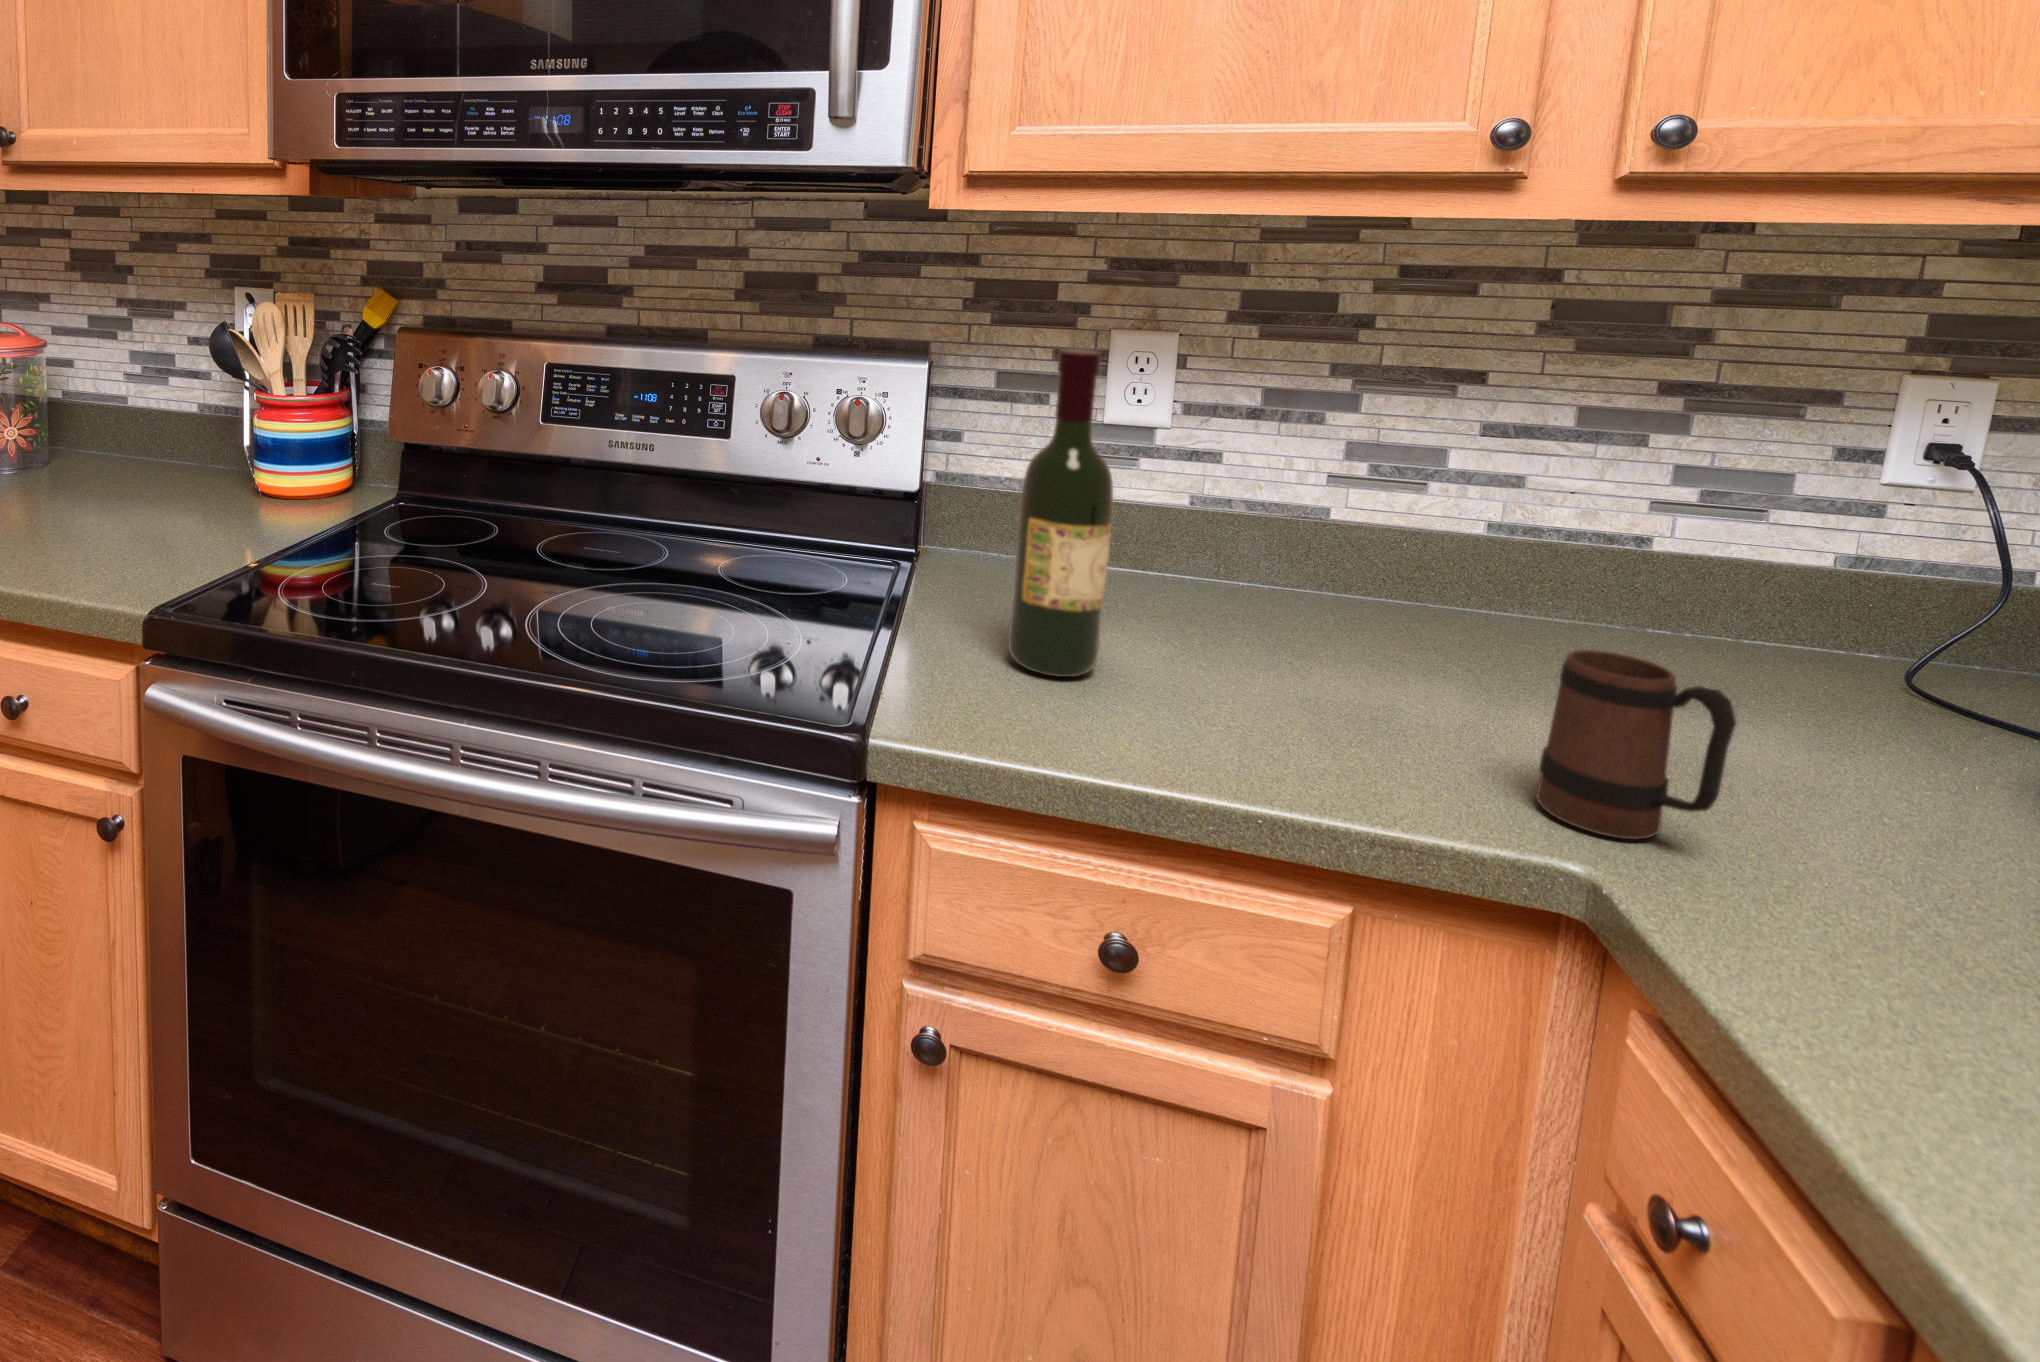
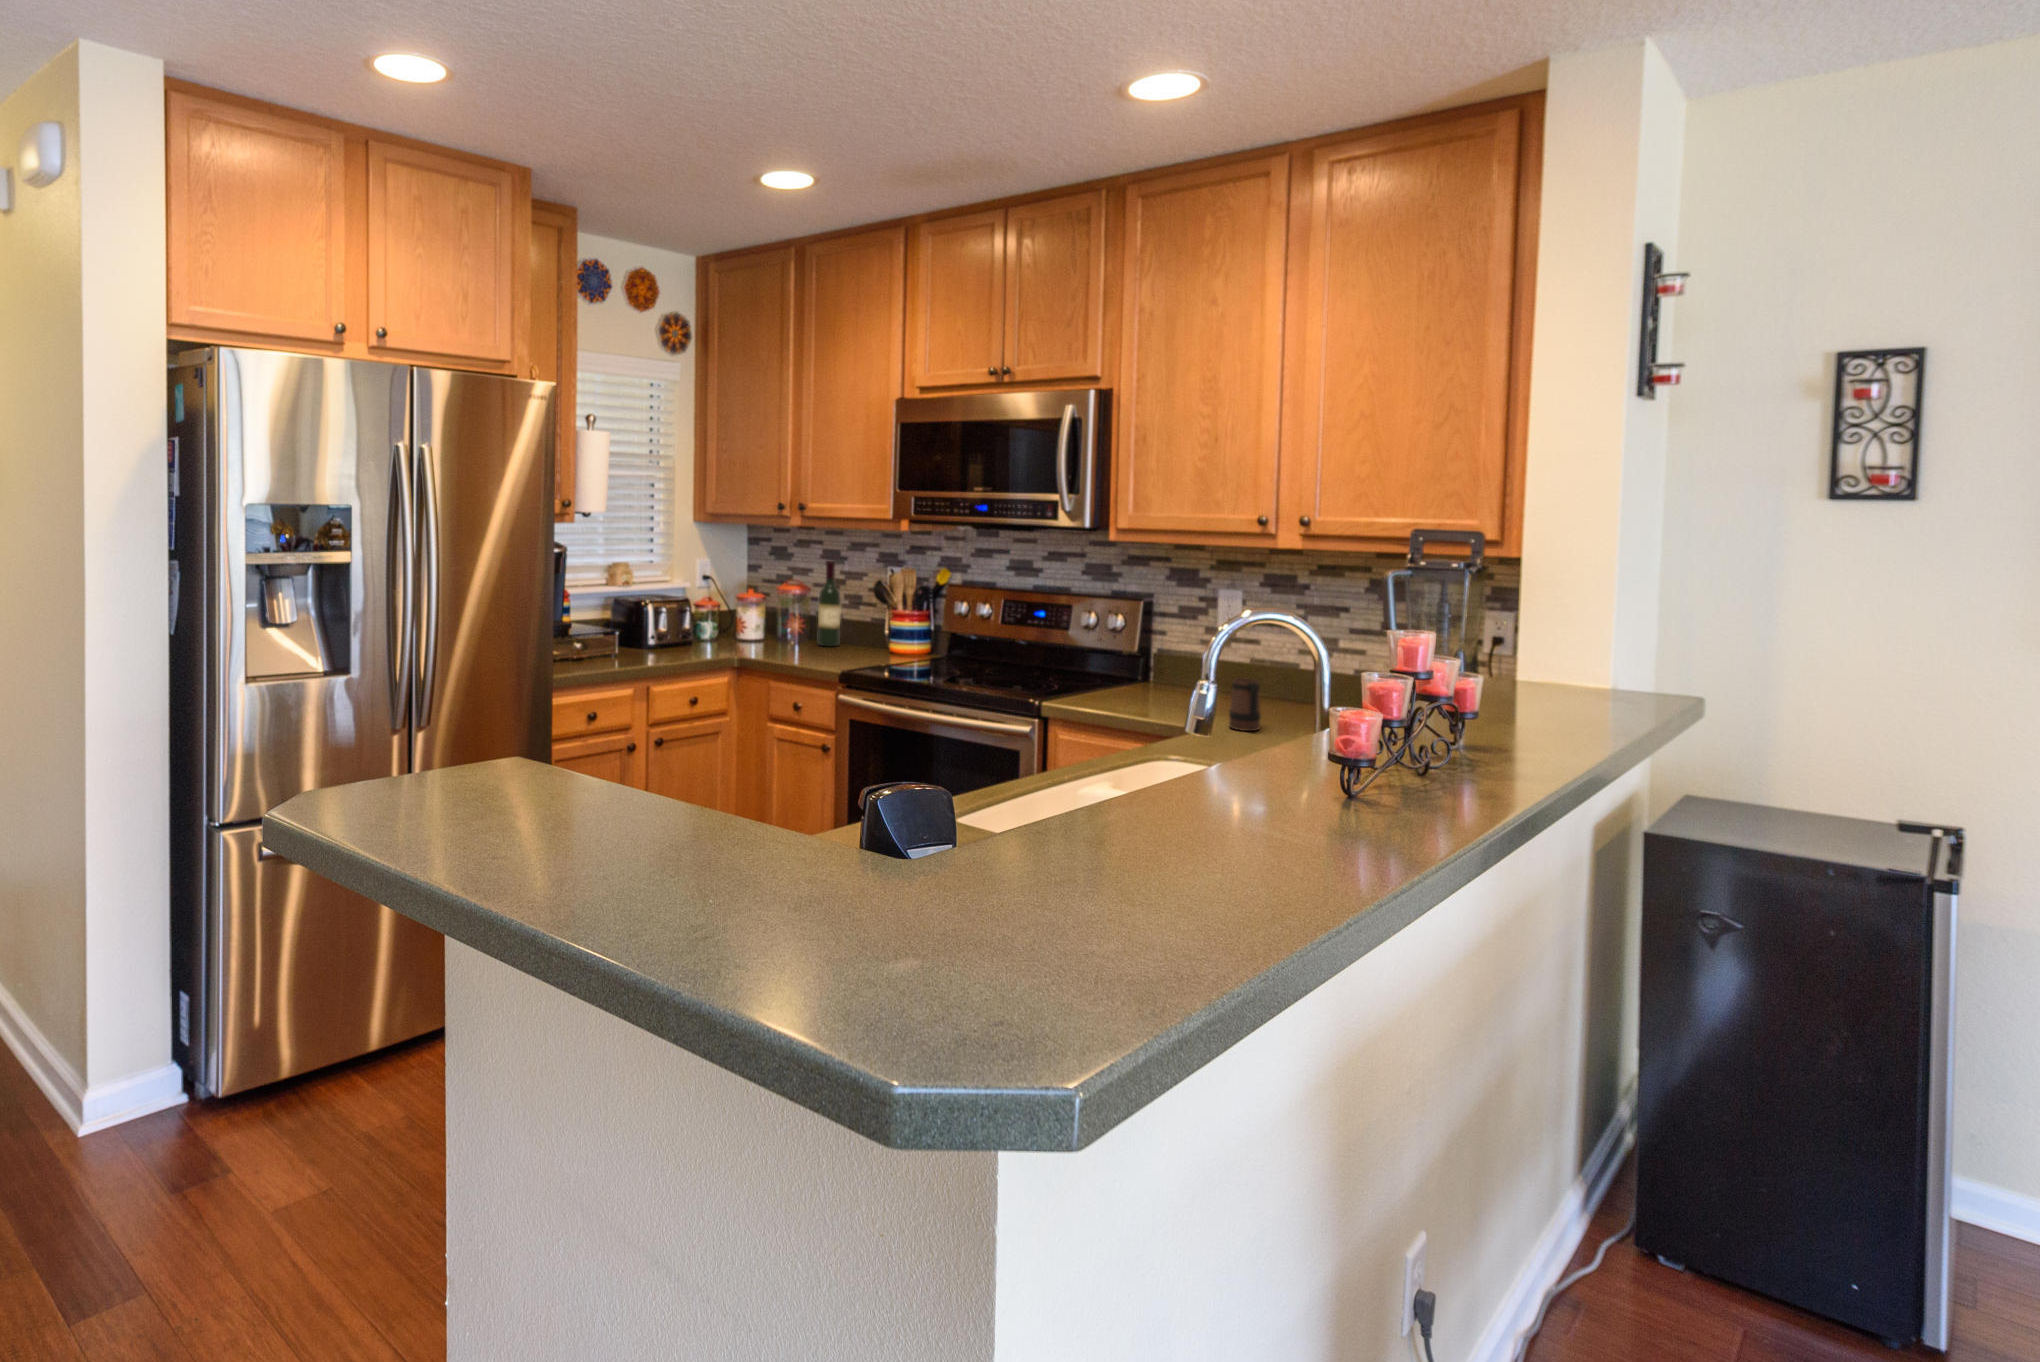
wine bottle: present [1008,349,1113,677] -> present [818,561,841,646]

